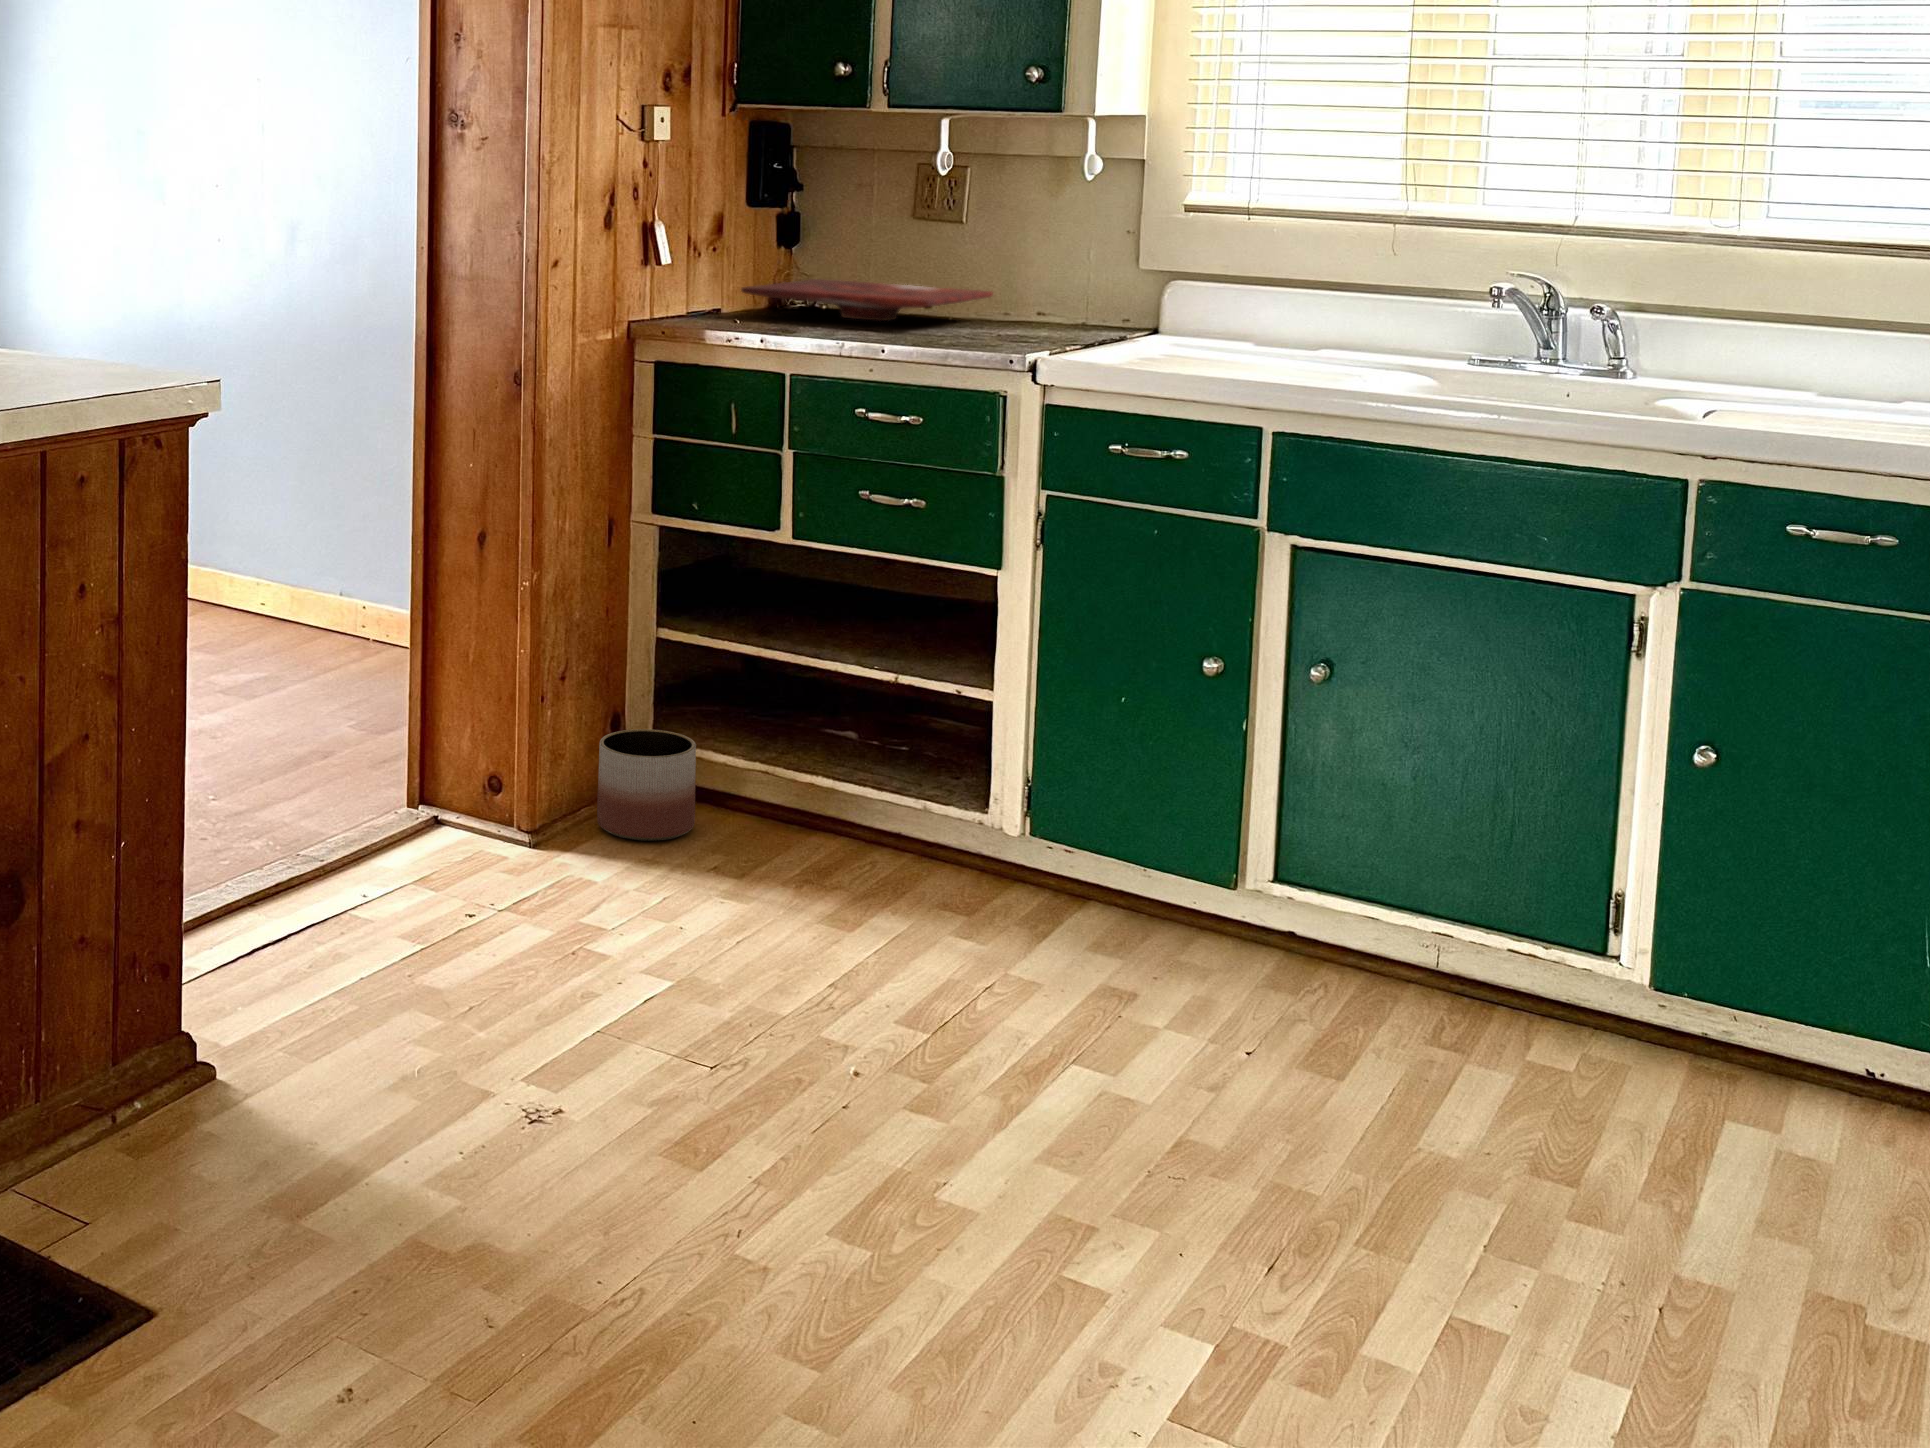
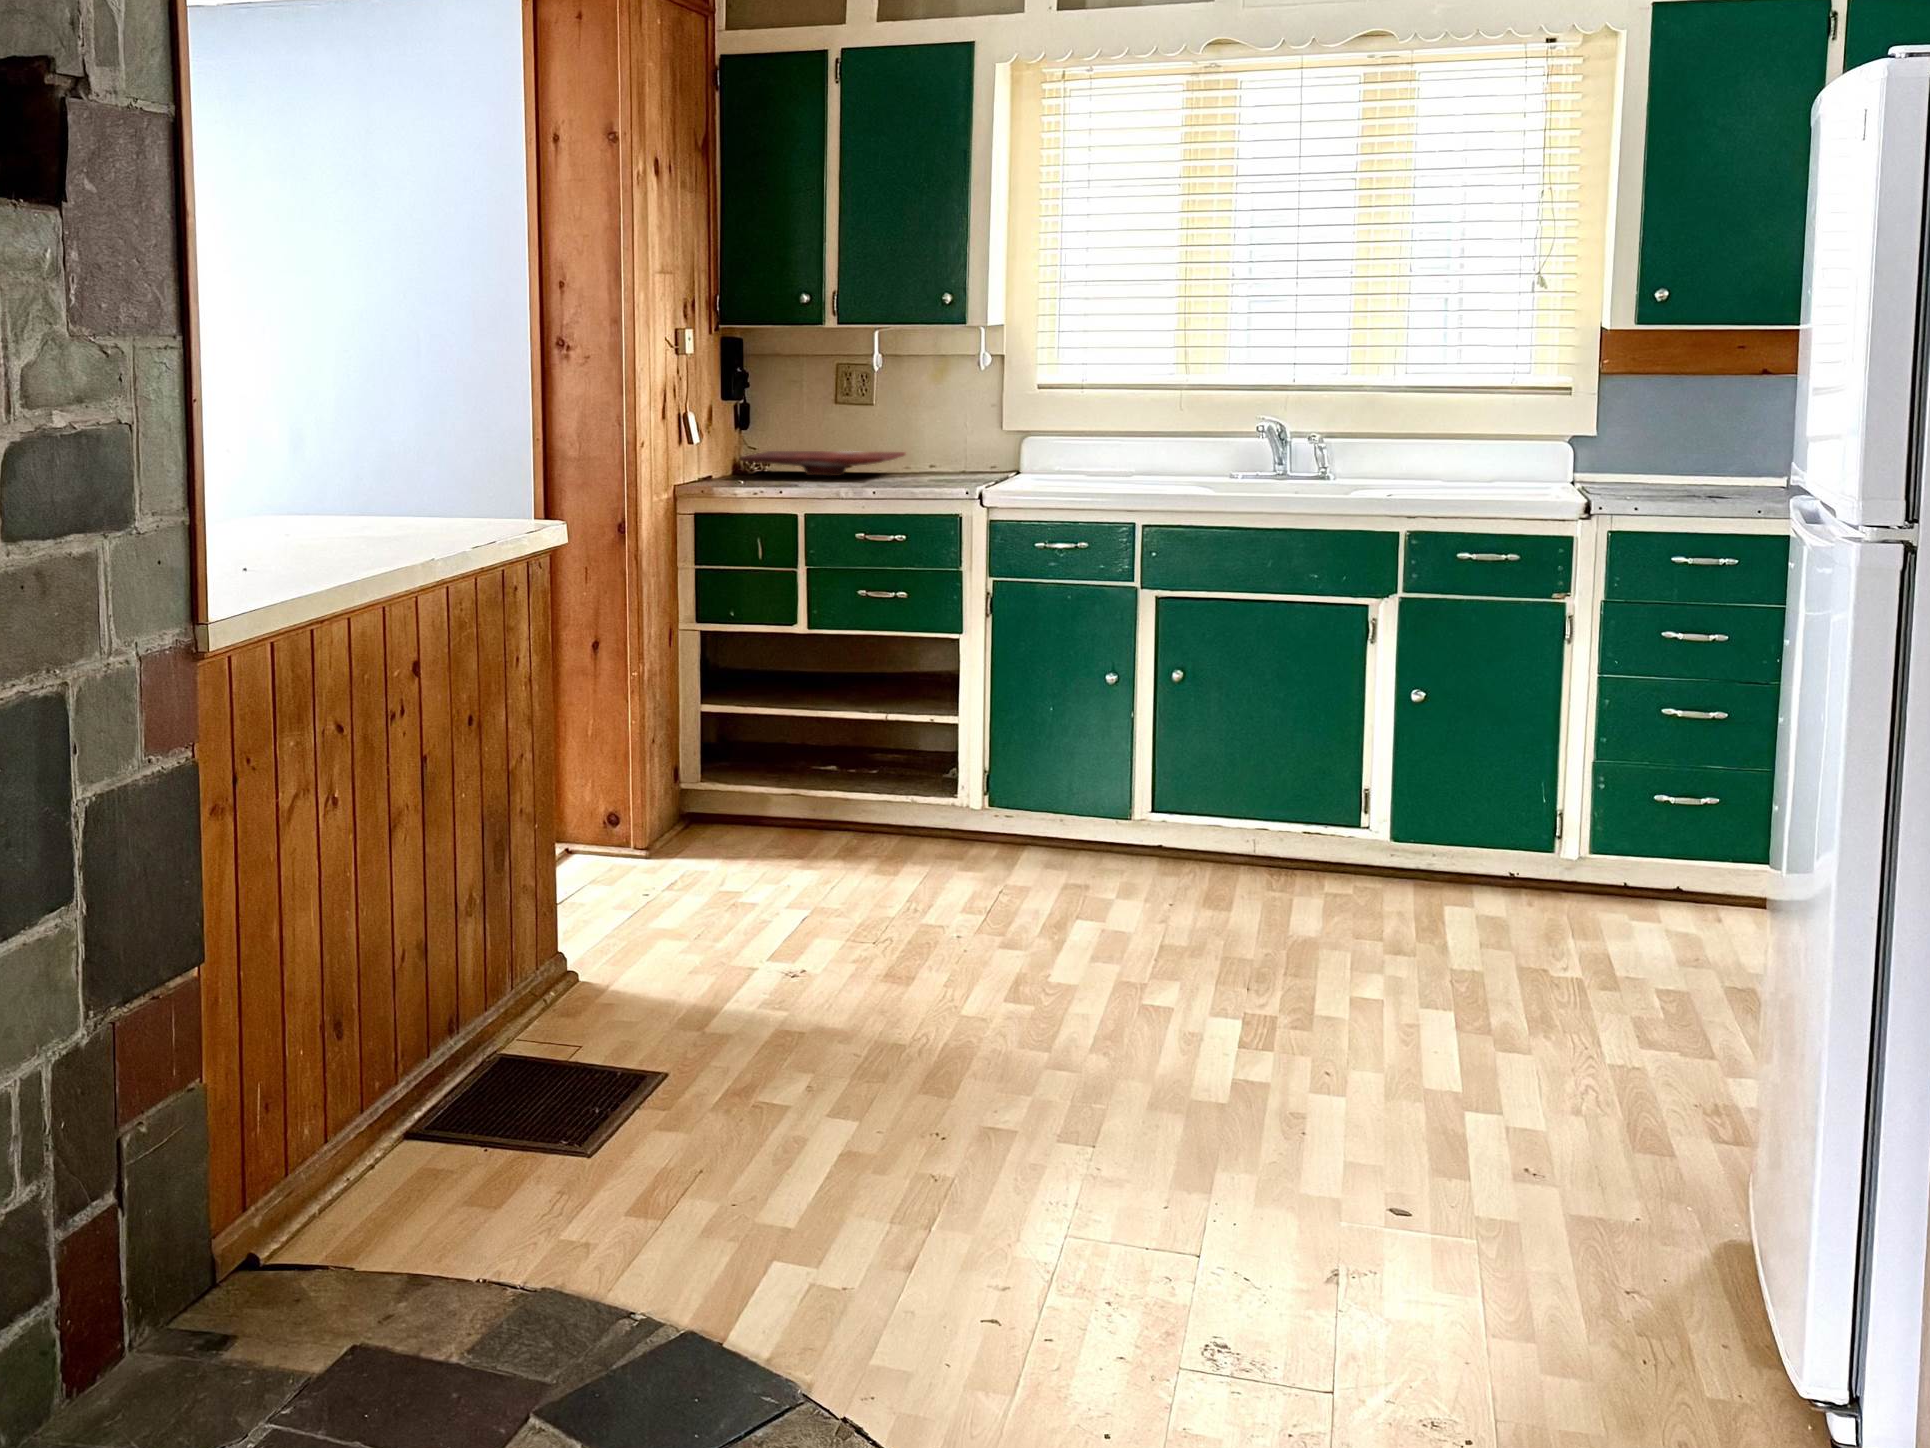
planter: present [597,729,696,841] -> none [679,772,748,846]

